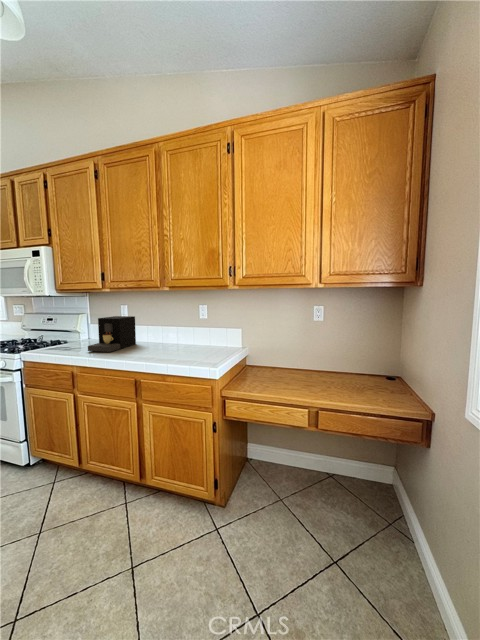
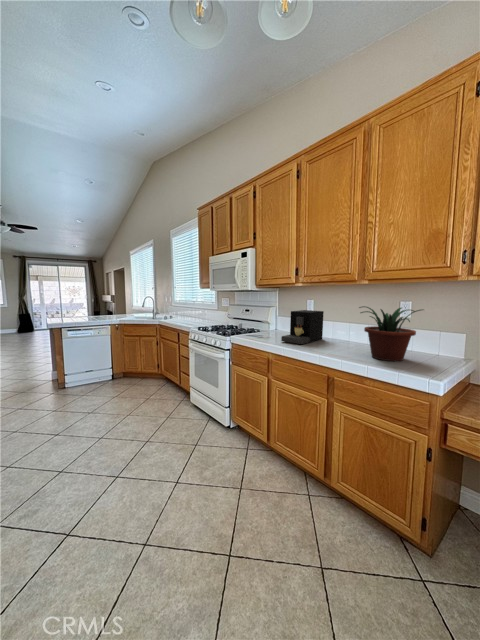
potted plant: none [161,310,210,357] -> present [359,306,423,361]

